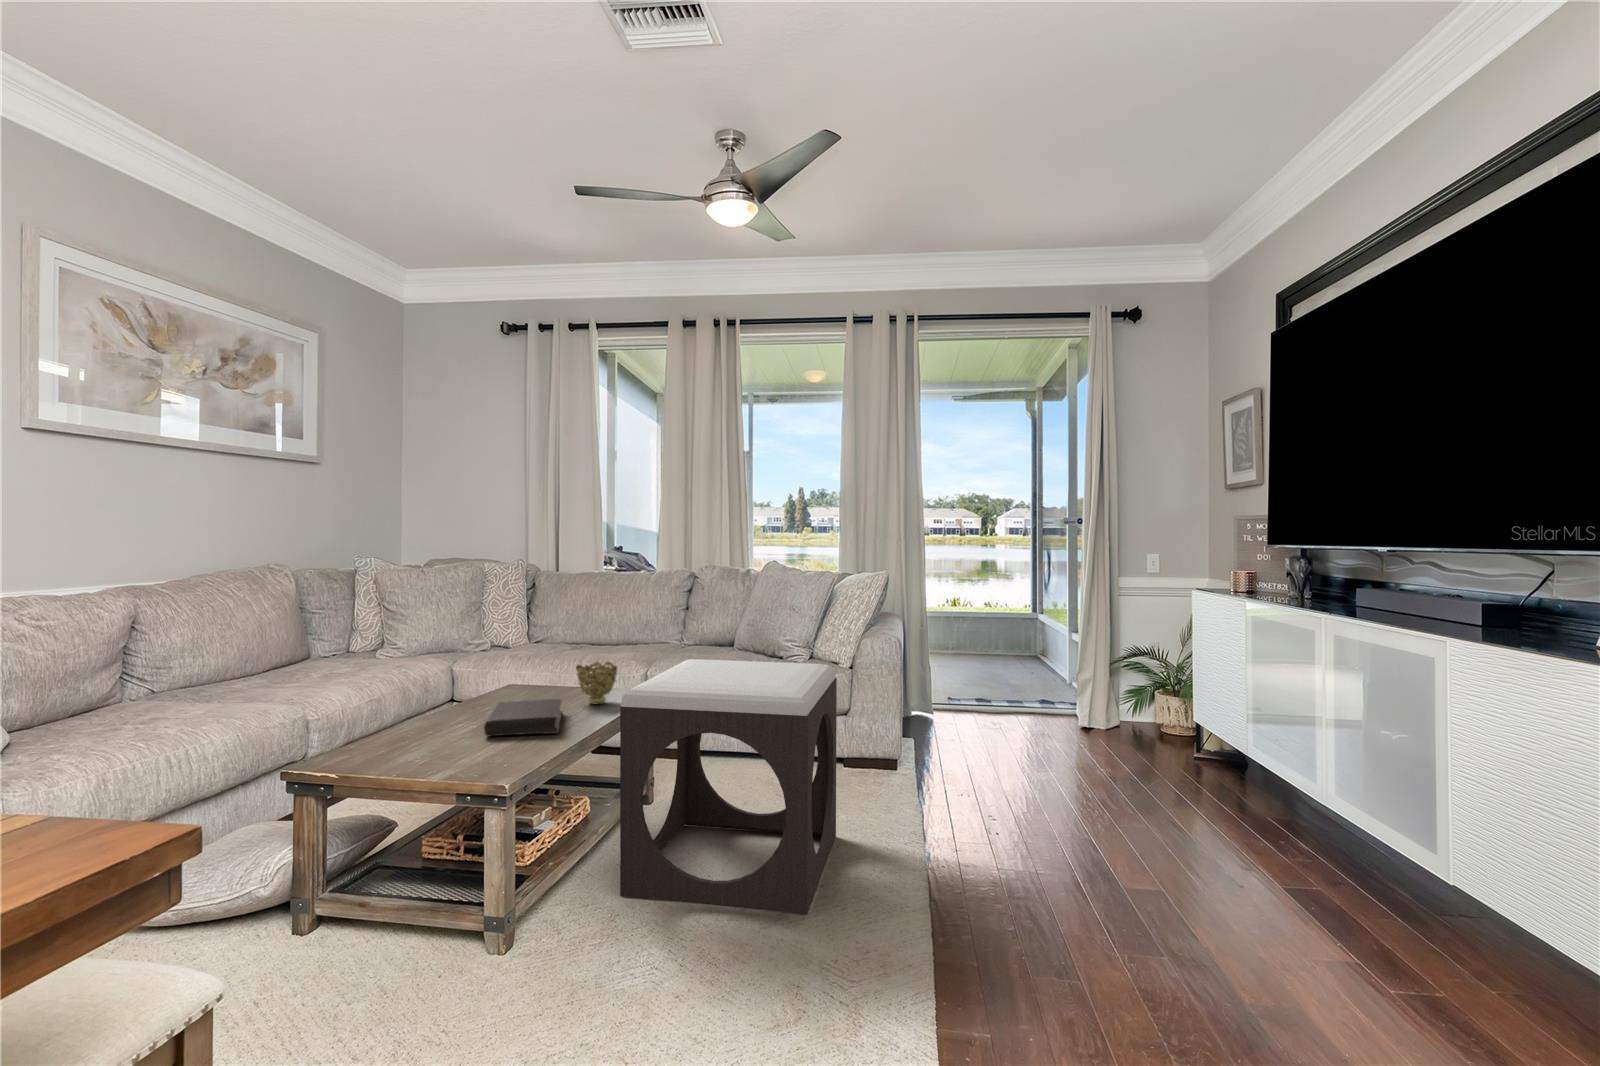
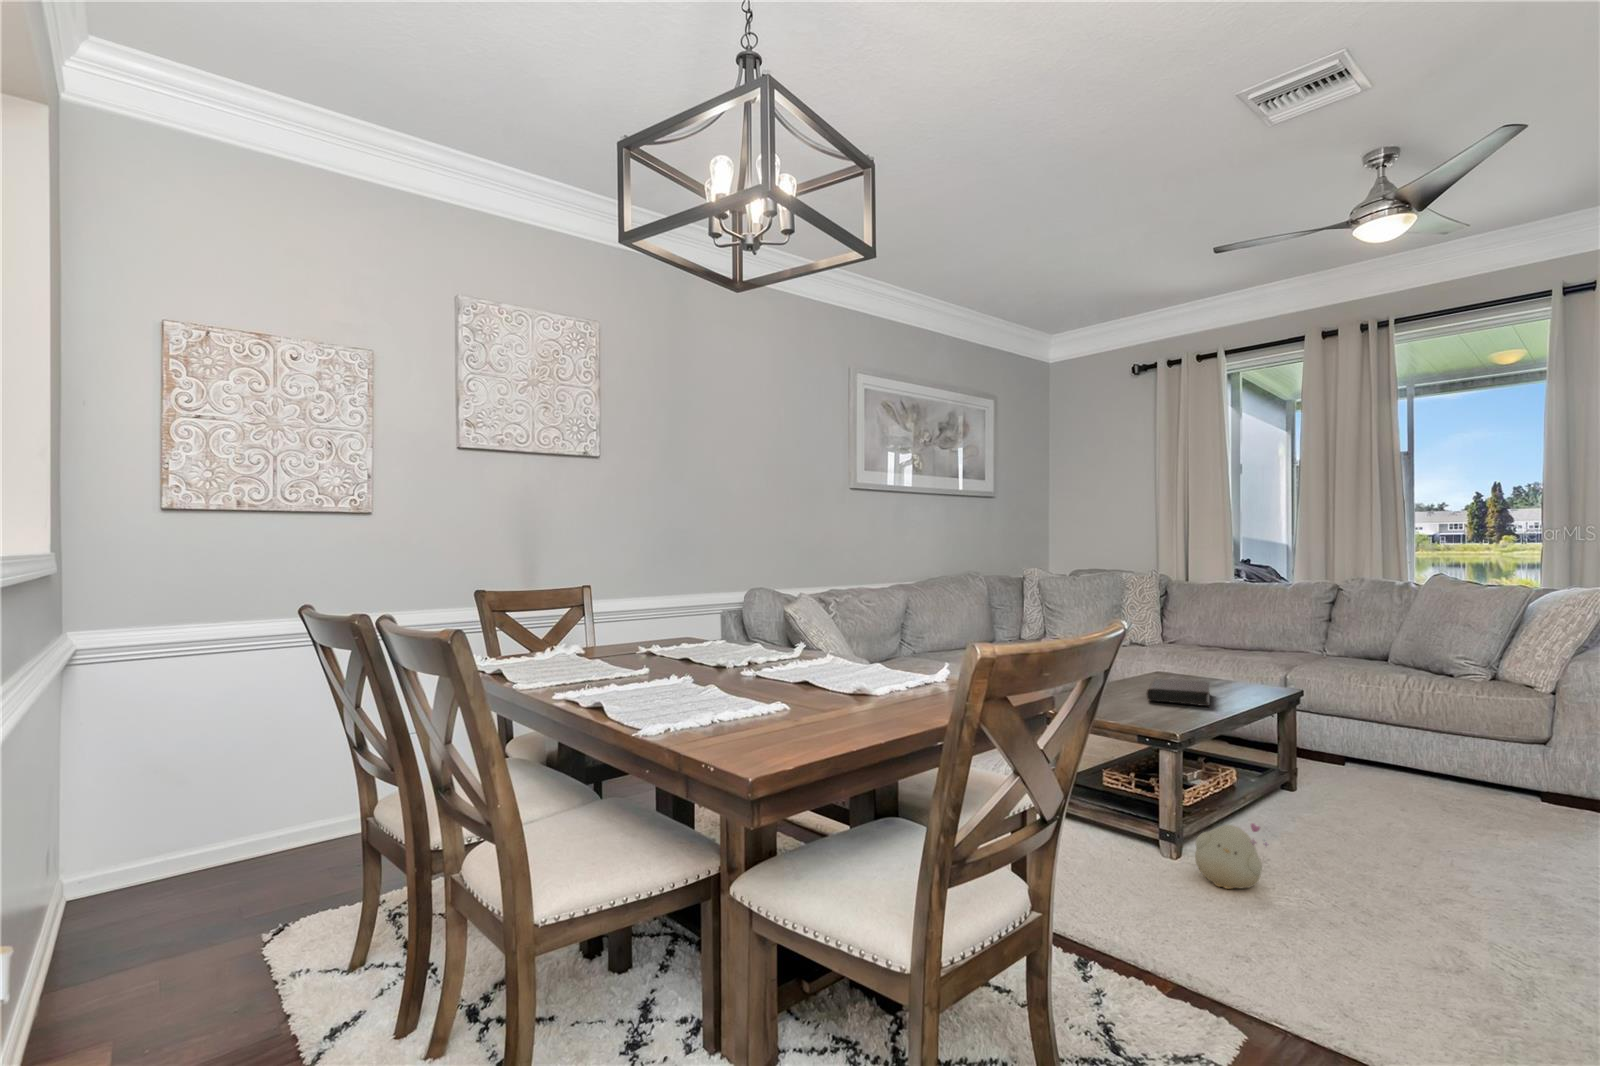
footstool: present [620,659,837,914] -> none [1271,659,1528,908]
decorative bowl: present [576,662,617,704] -> none [1221,655,1262,692]
plush toy: none [527,889,612,981] -> present [1195,823,1268,889]

